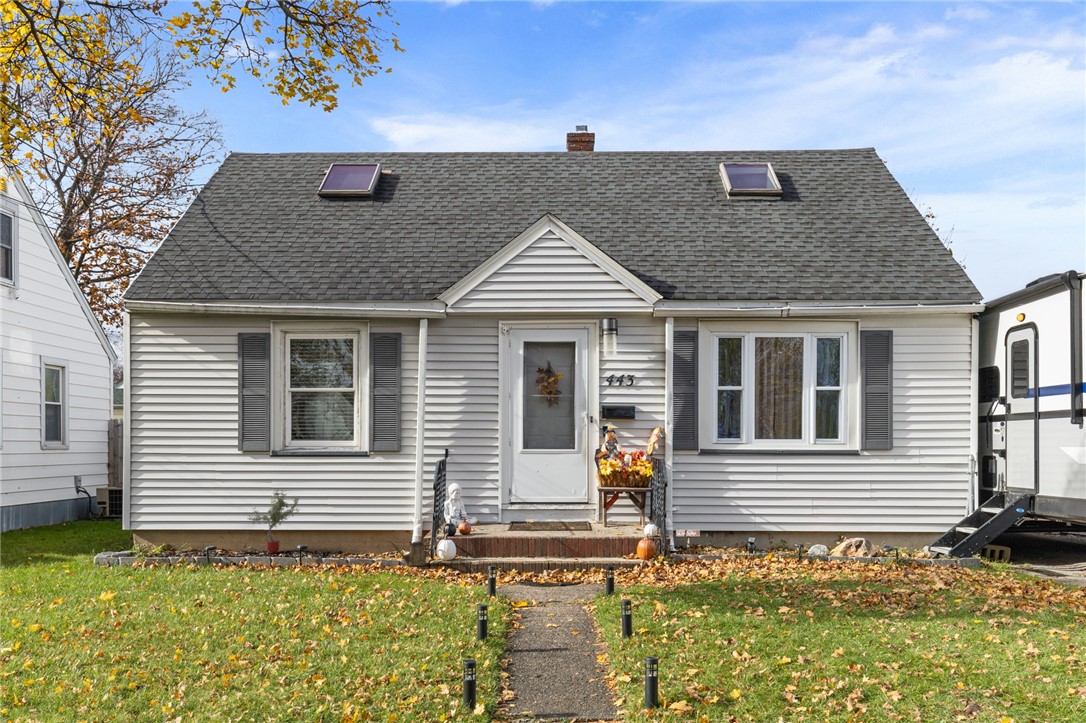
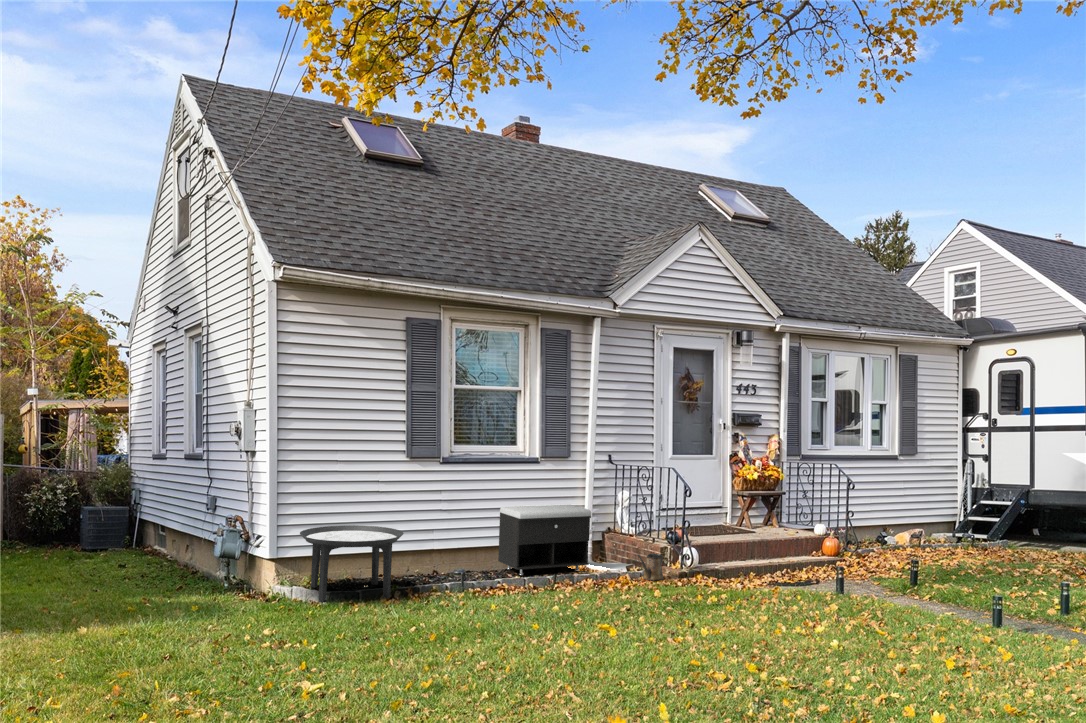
potted tree: present [248,490,299,553] -> none [430,502,486,578]
storage bench: none [317,495,398,555] -> present [498,505,591,575]
round table: none [124,505,210,562] -> present [300,525,404,602]

